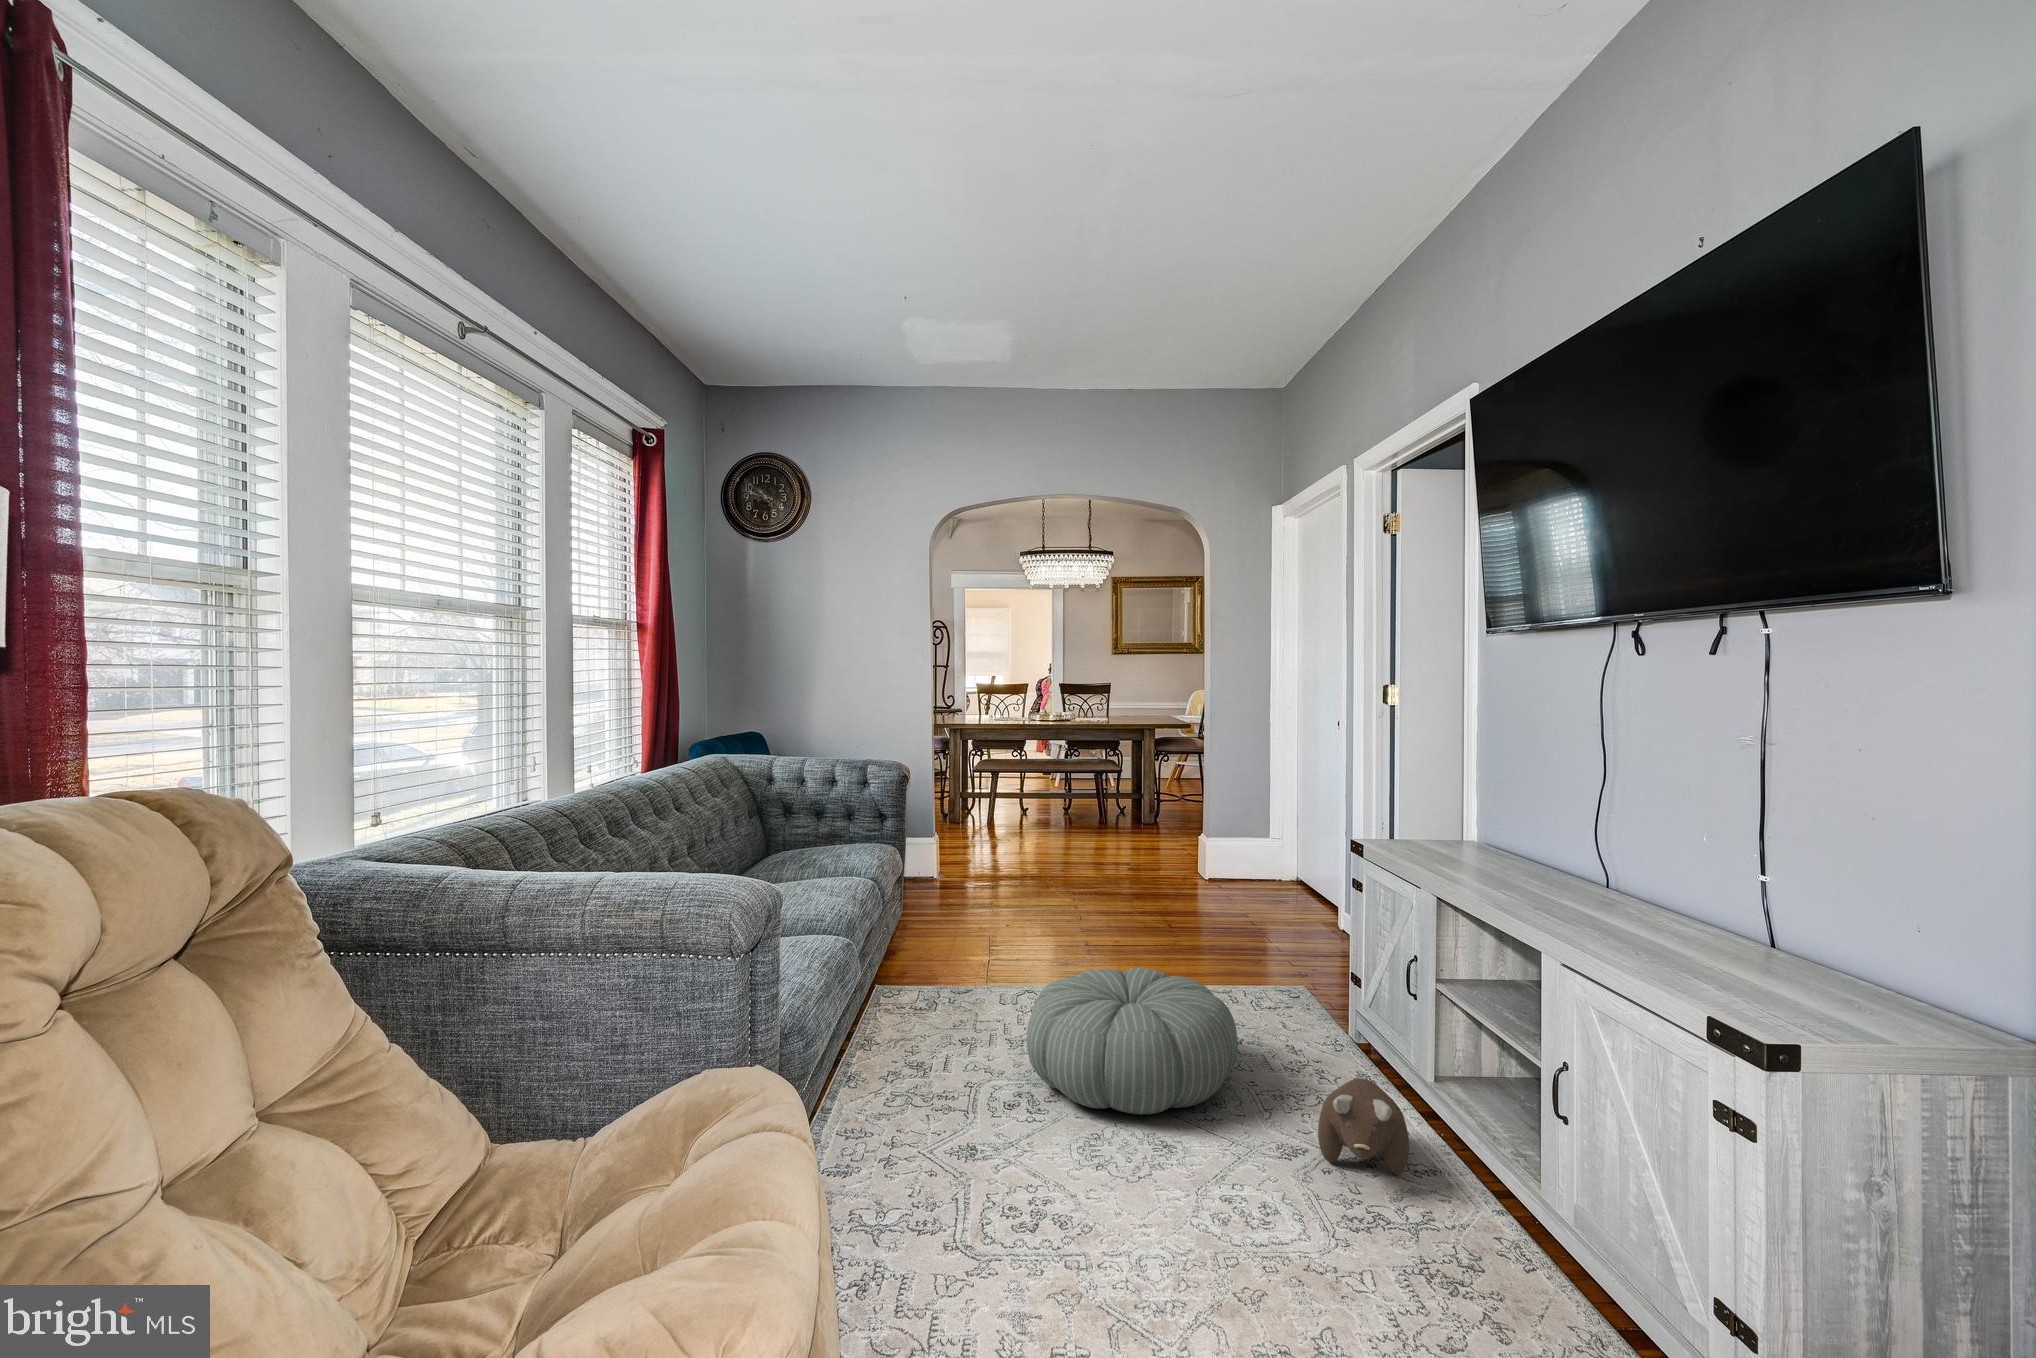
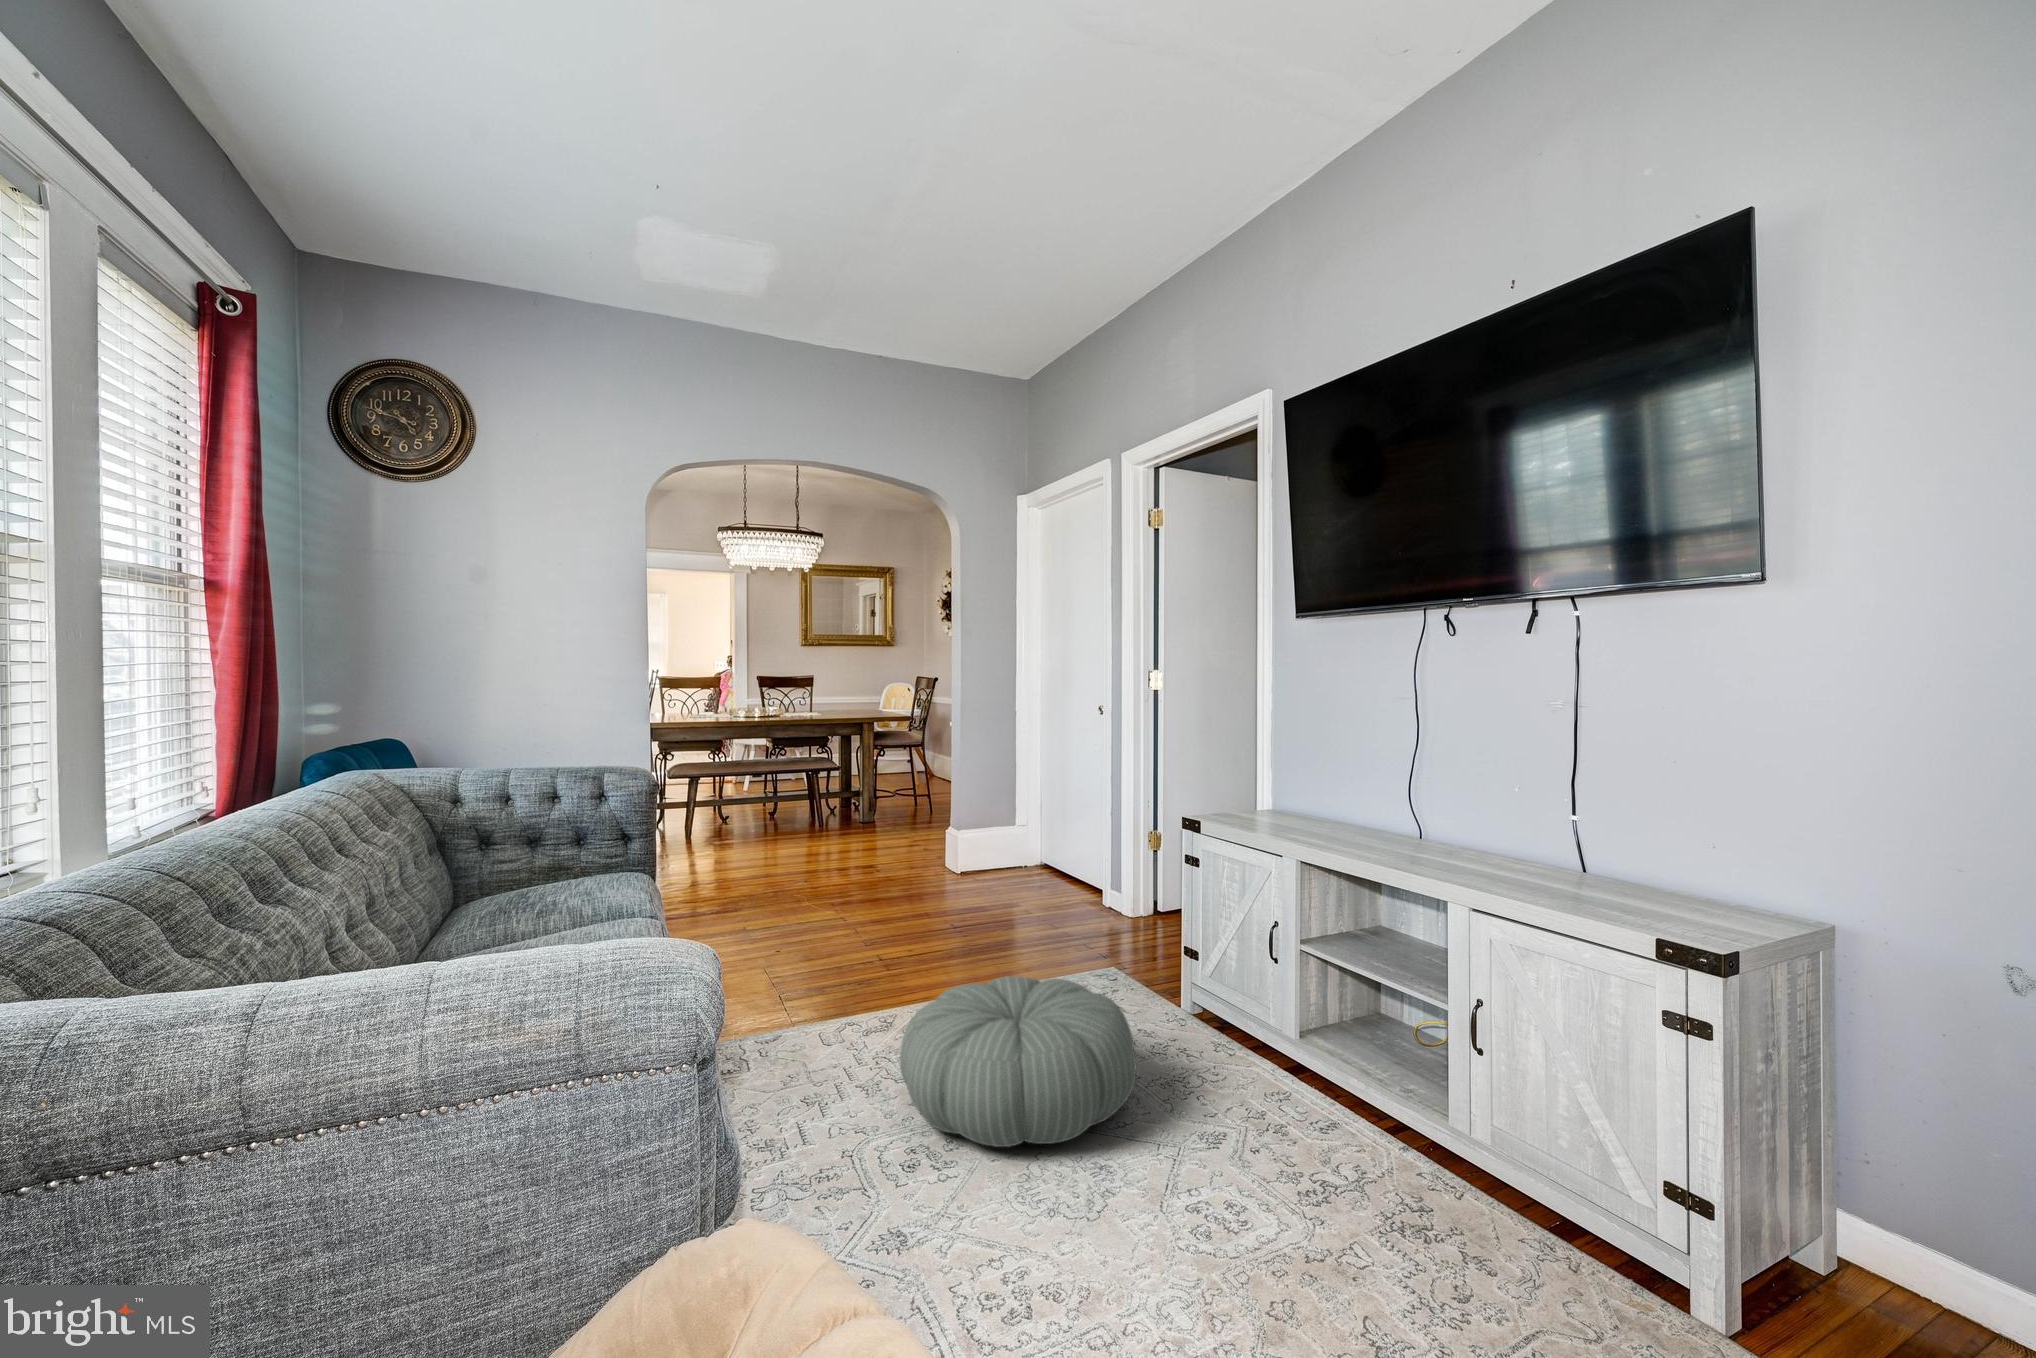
plush toy: present [1318,1078,1409,1174] -> none [1252,1055,1344,1150]

